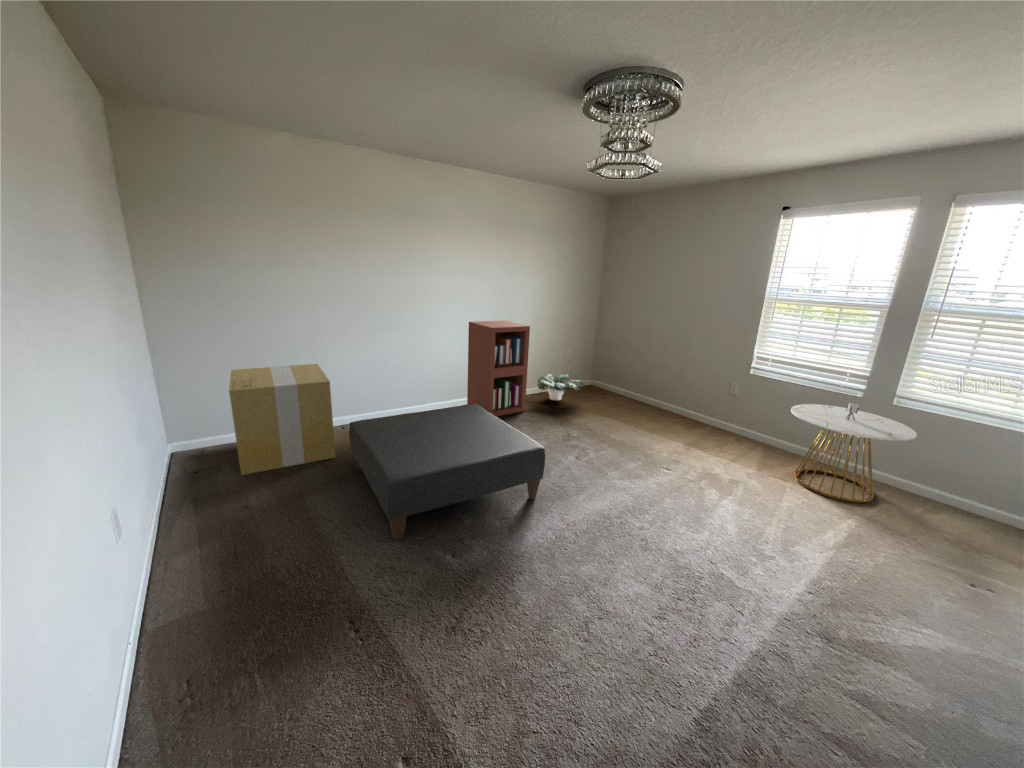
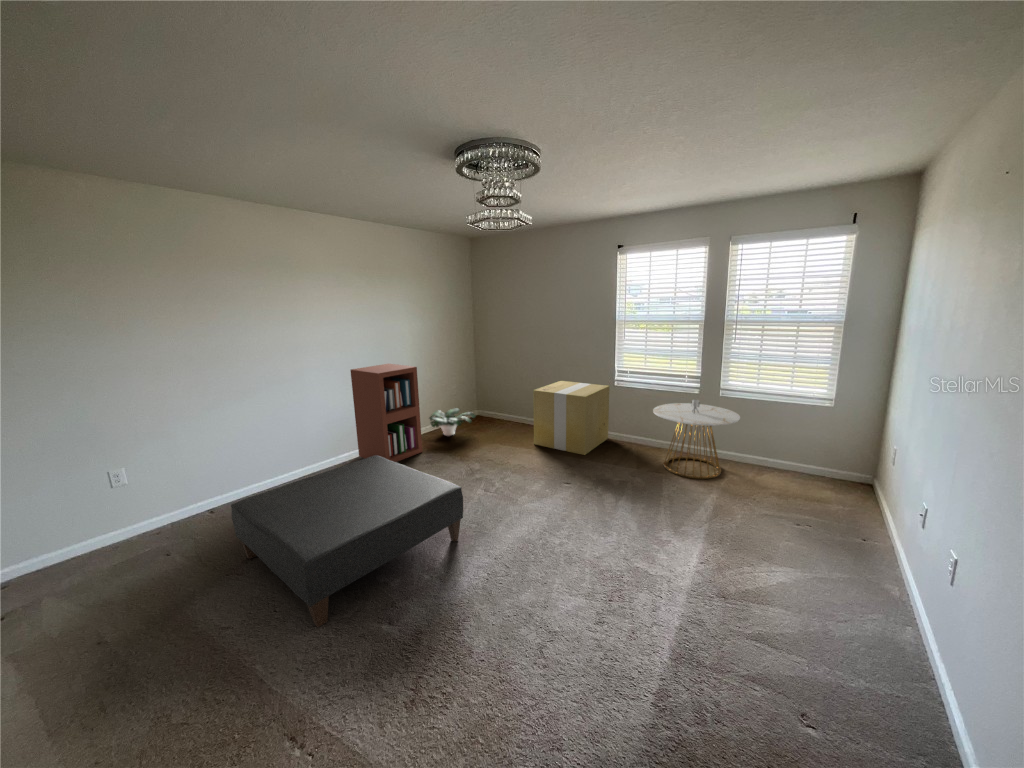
cardboard box: present [229,364,335,475] -> present [533,381,609,455]

